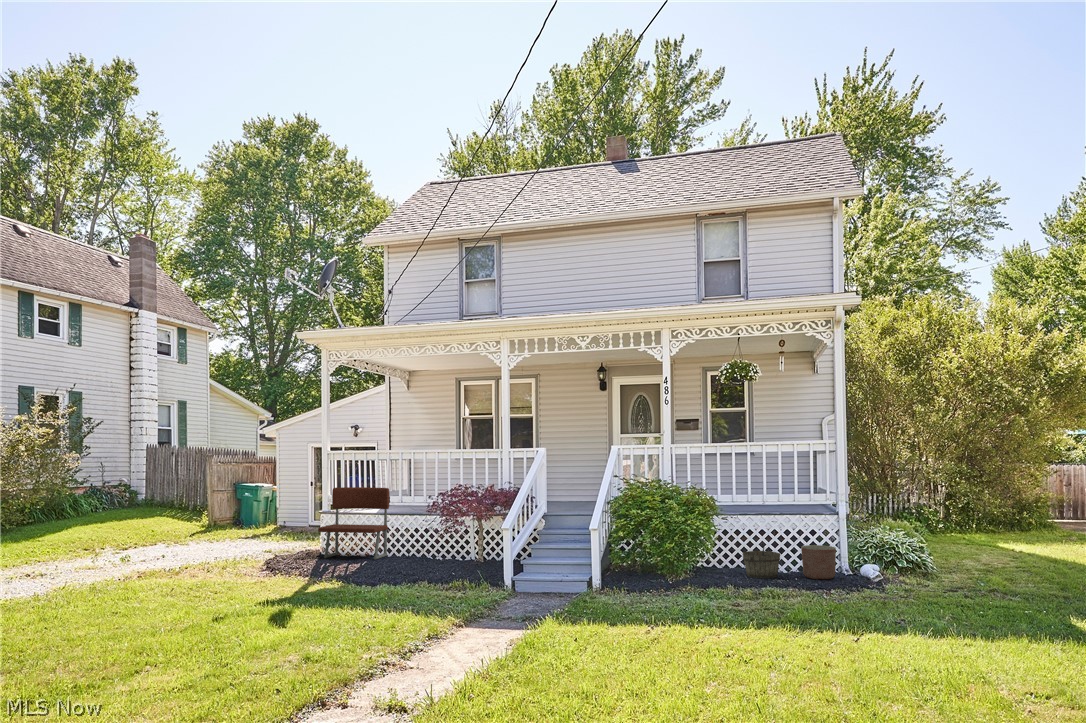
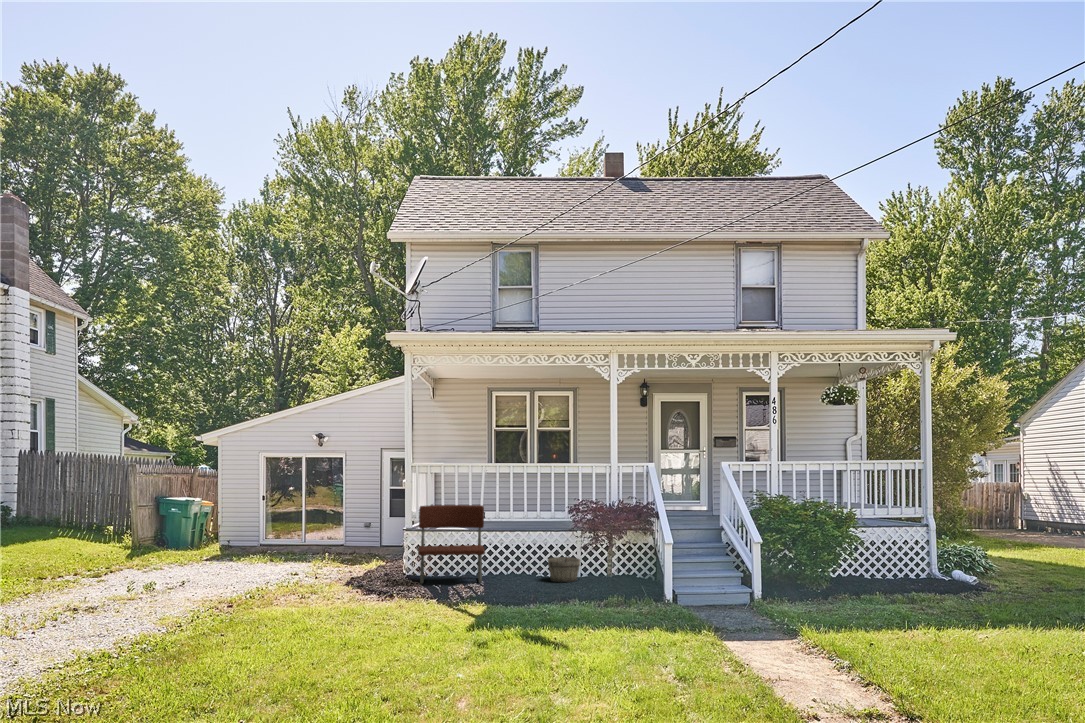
wooden bucket: present [743,544,780,578] -> present [548,554,580,582]
planter: present [801,545,836,579] -> none [910,552,942,582]

